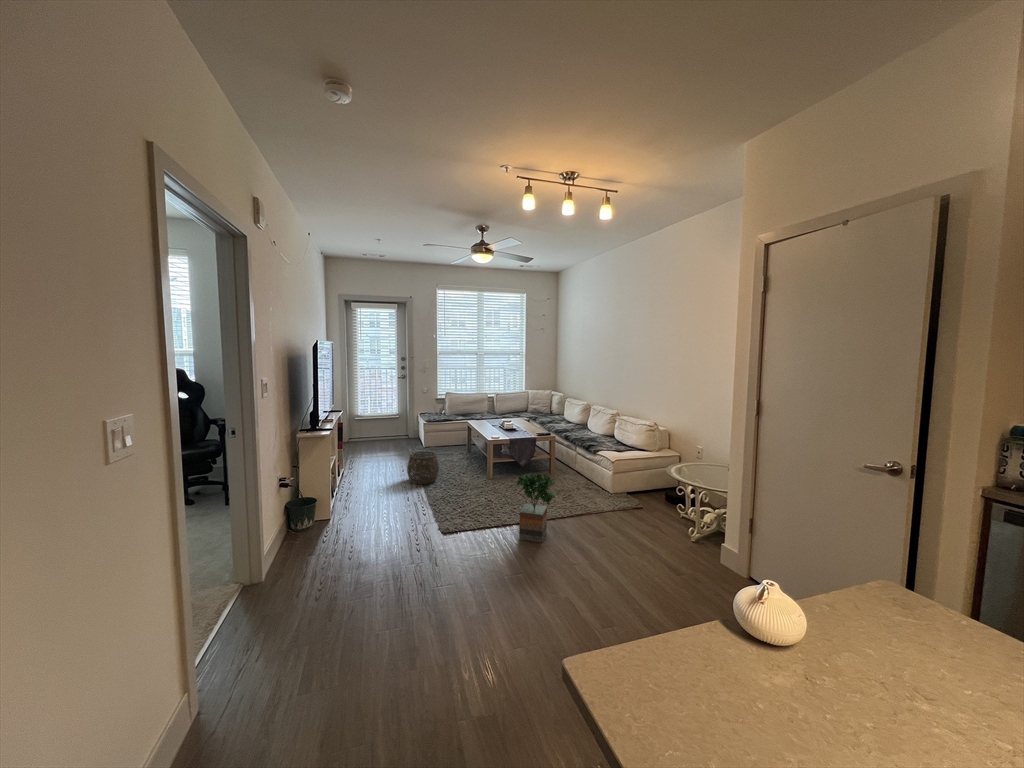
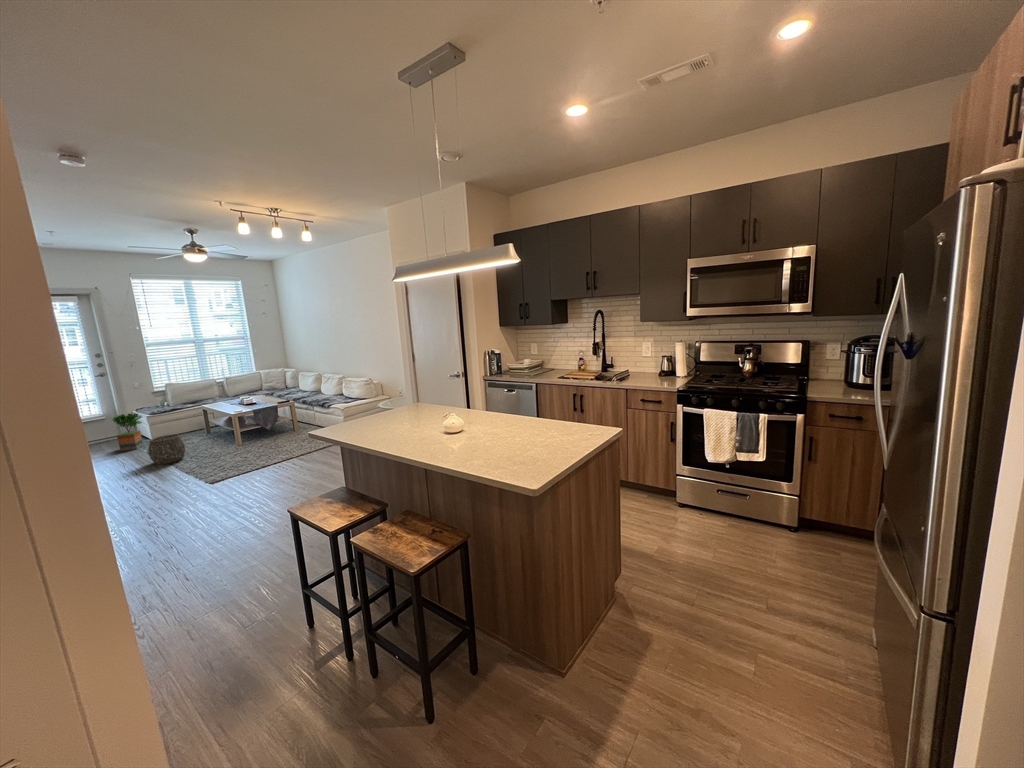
potted tree: present [516,474,556,543] -> present [113,413,143,451]

